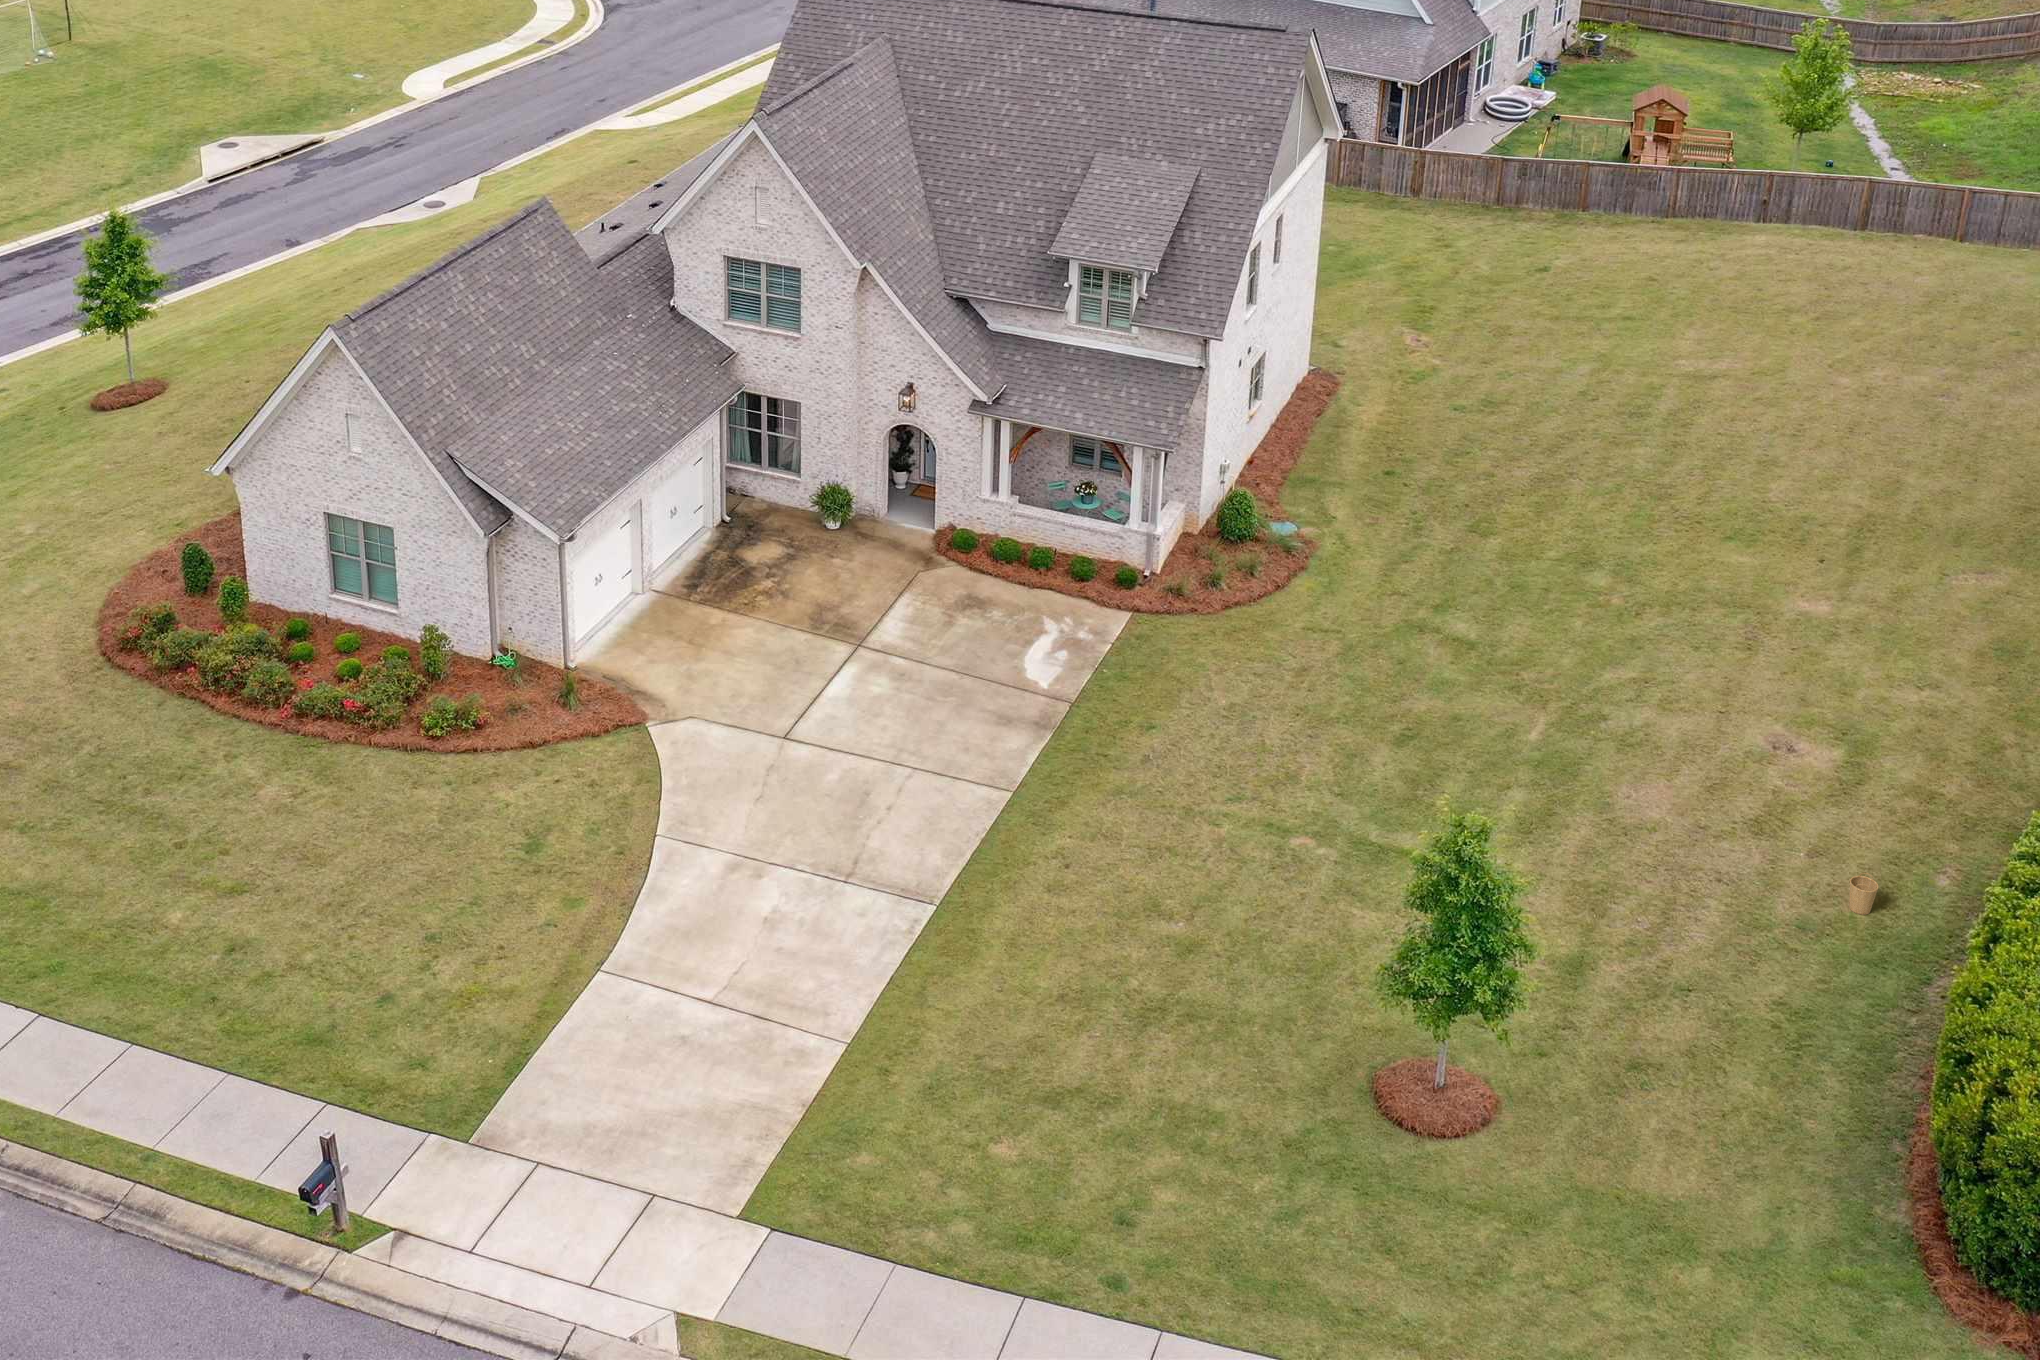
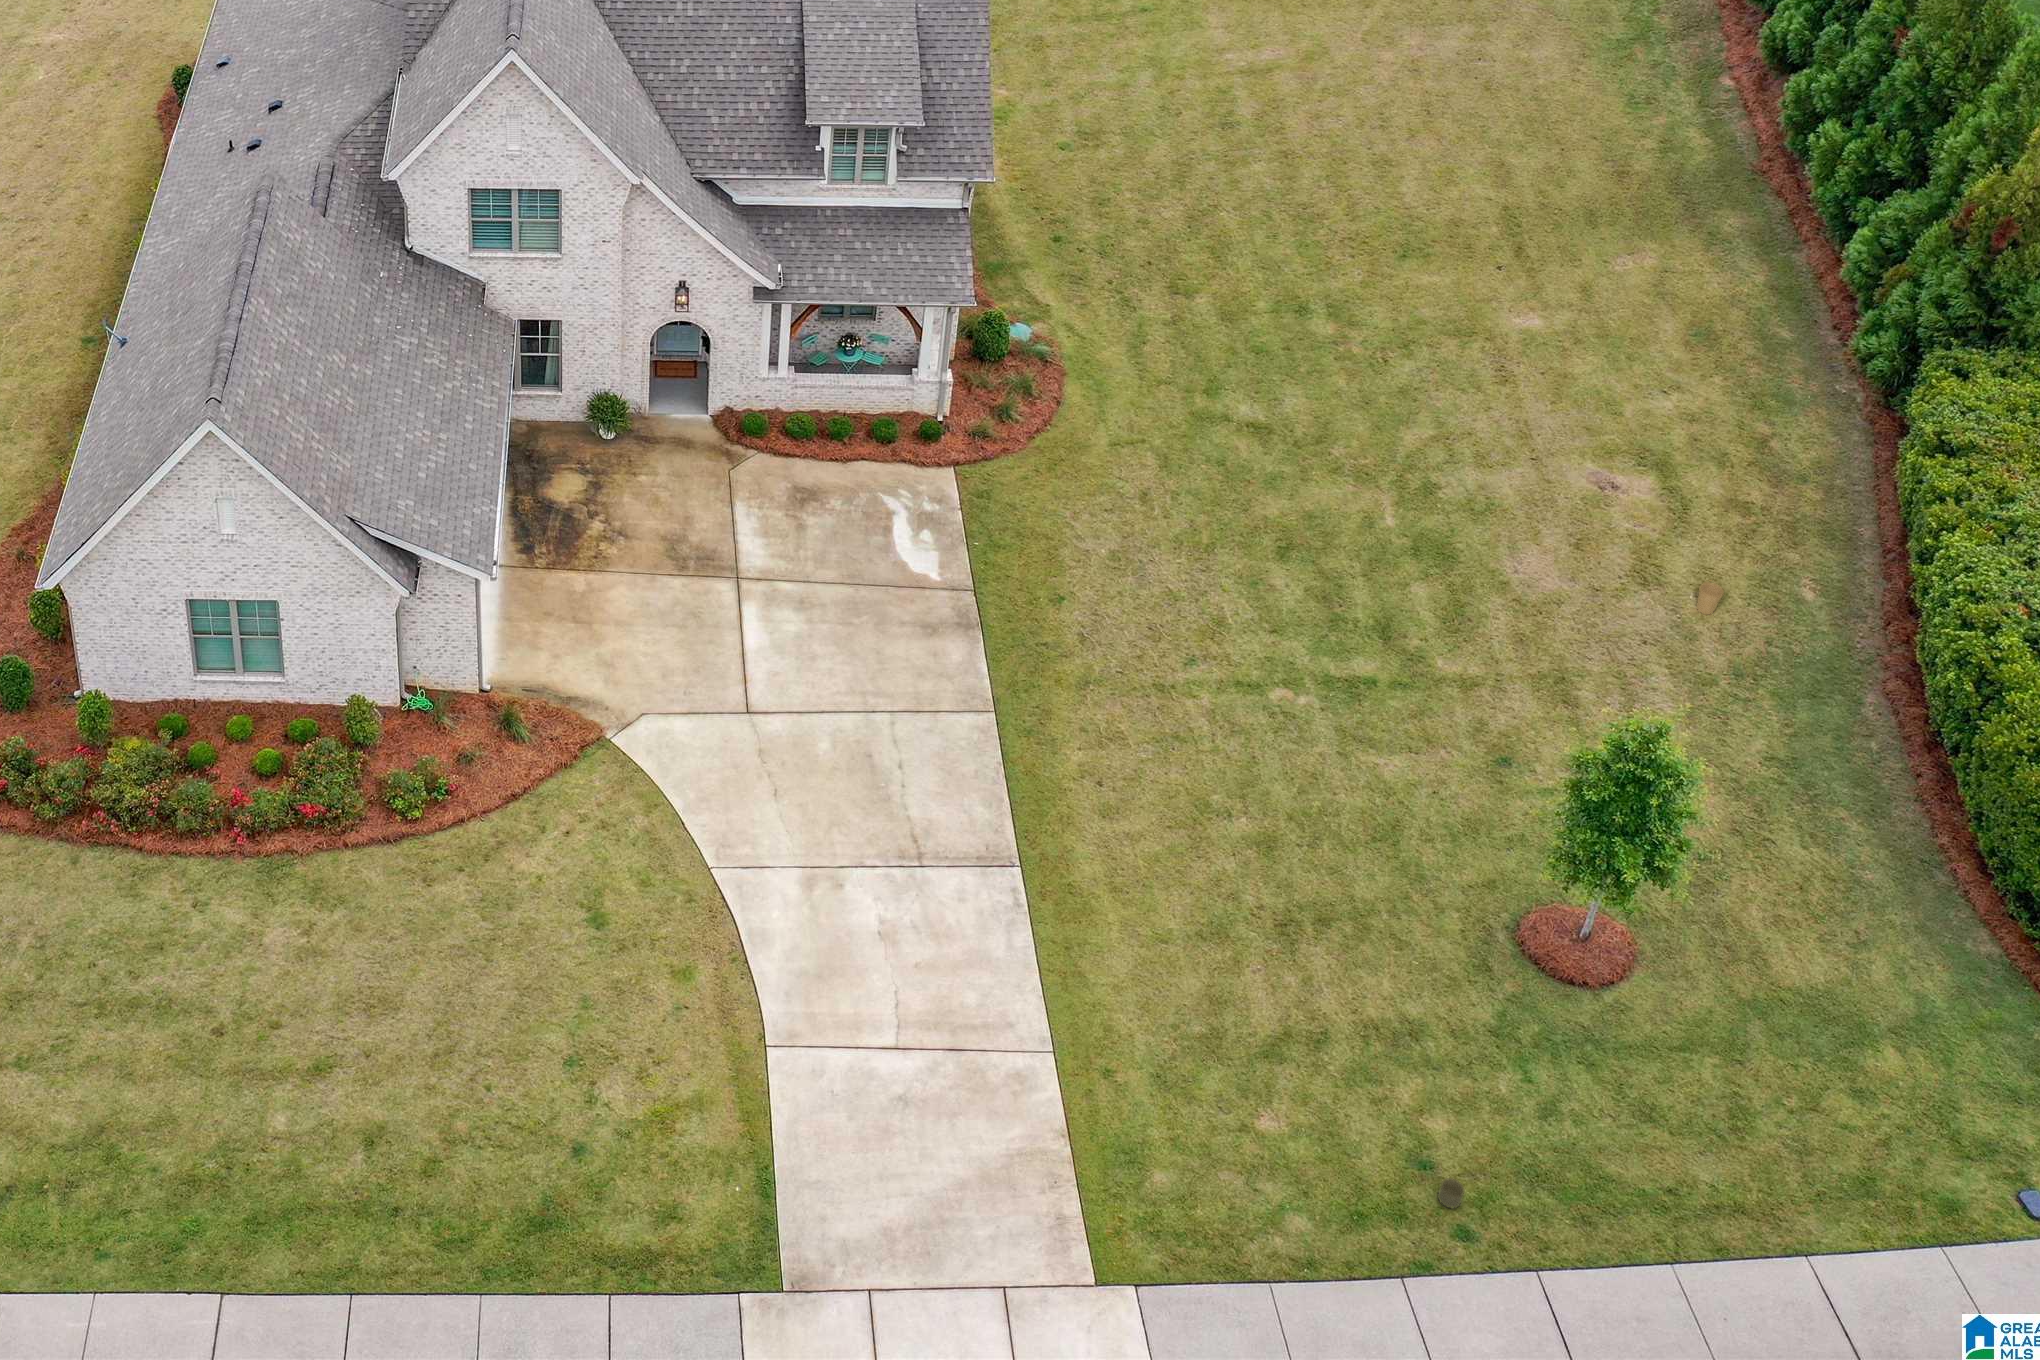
planter: none [1105,1274,1131,1308] -> present [1438,1178,1464,1208]

